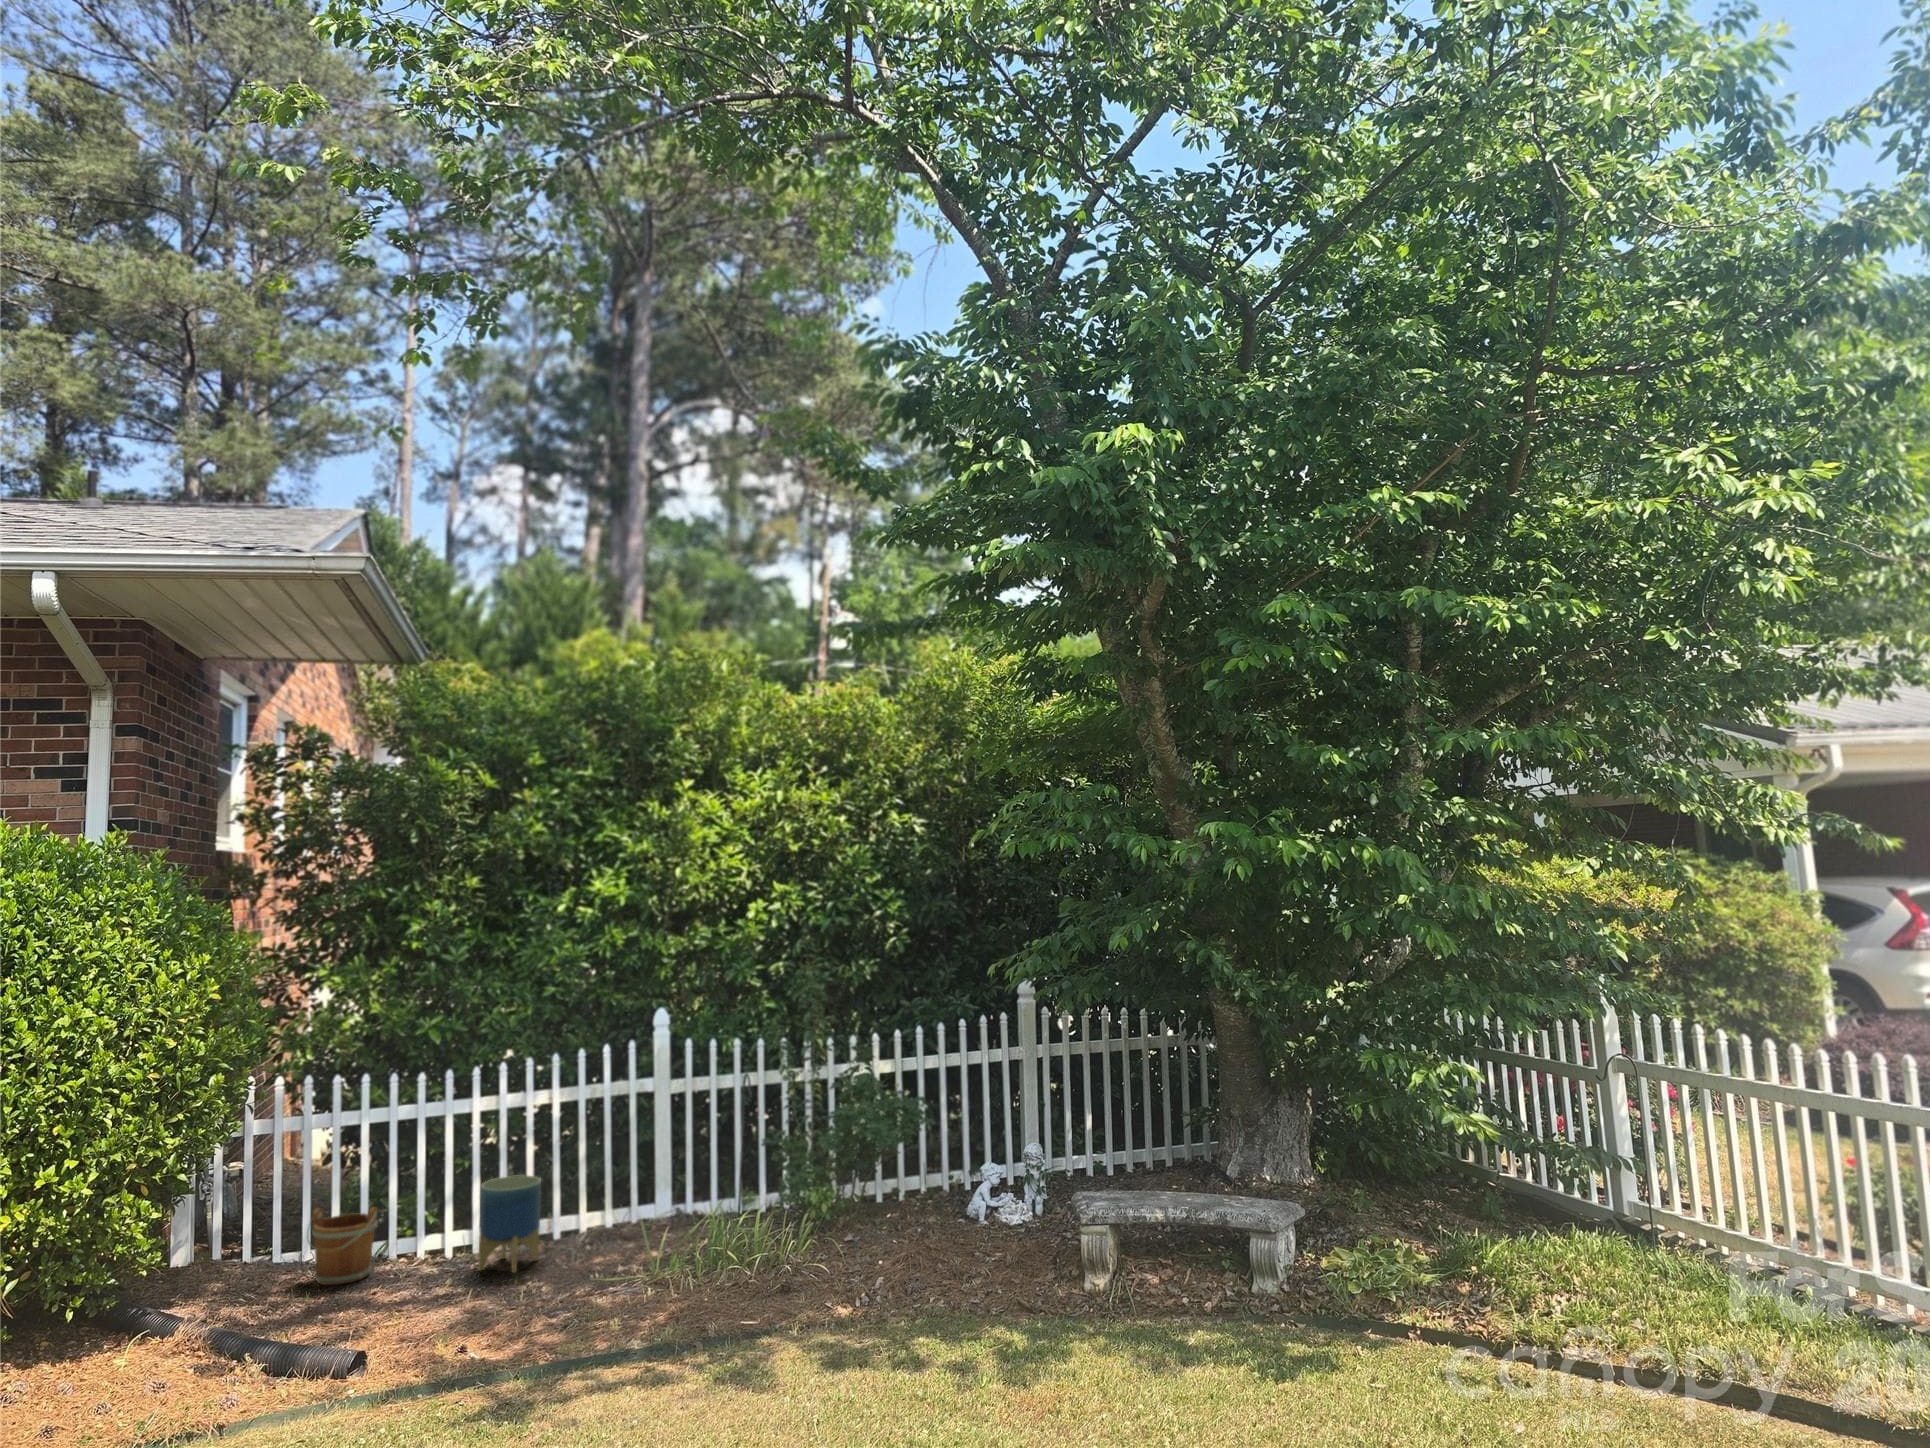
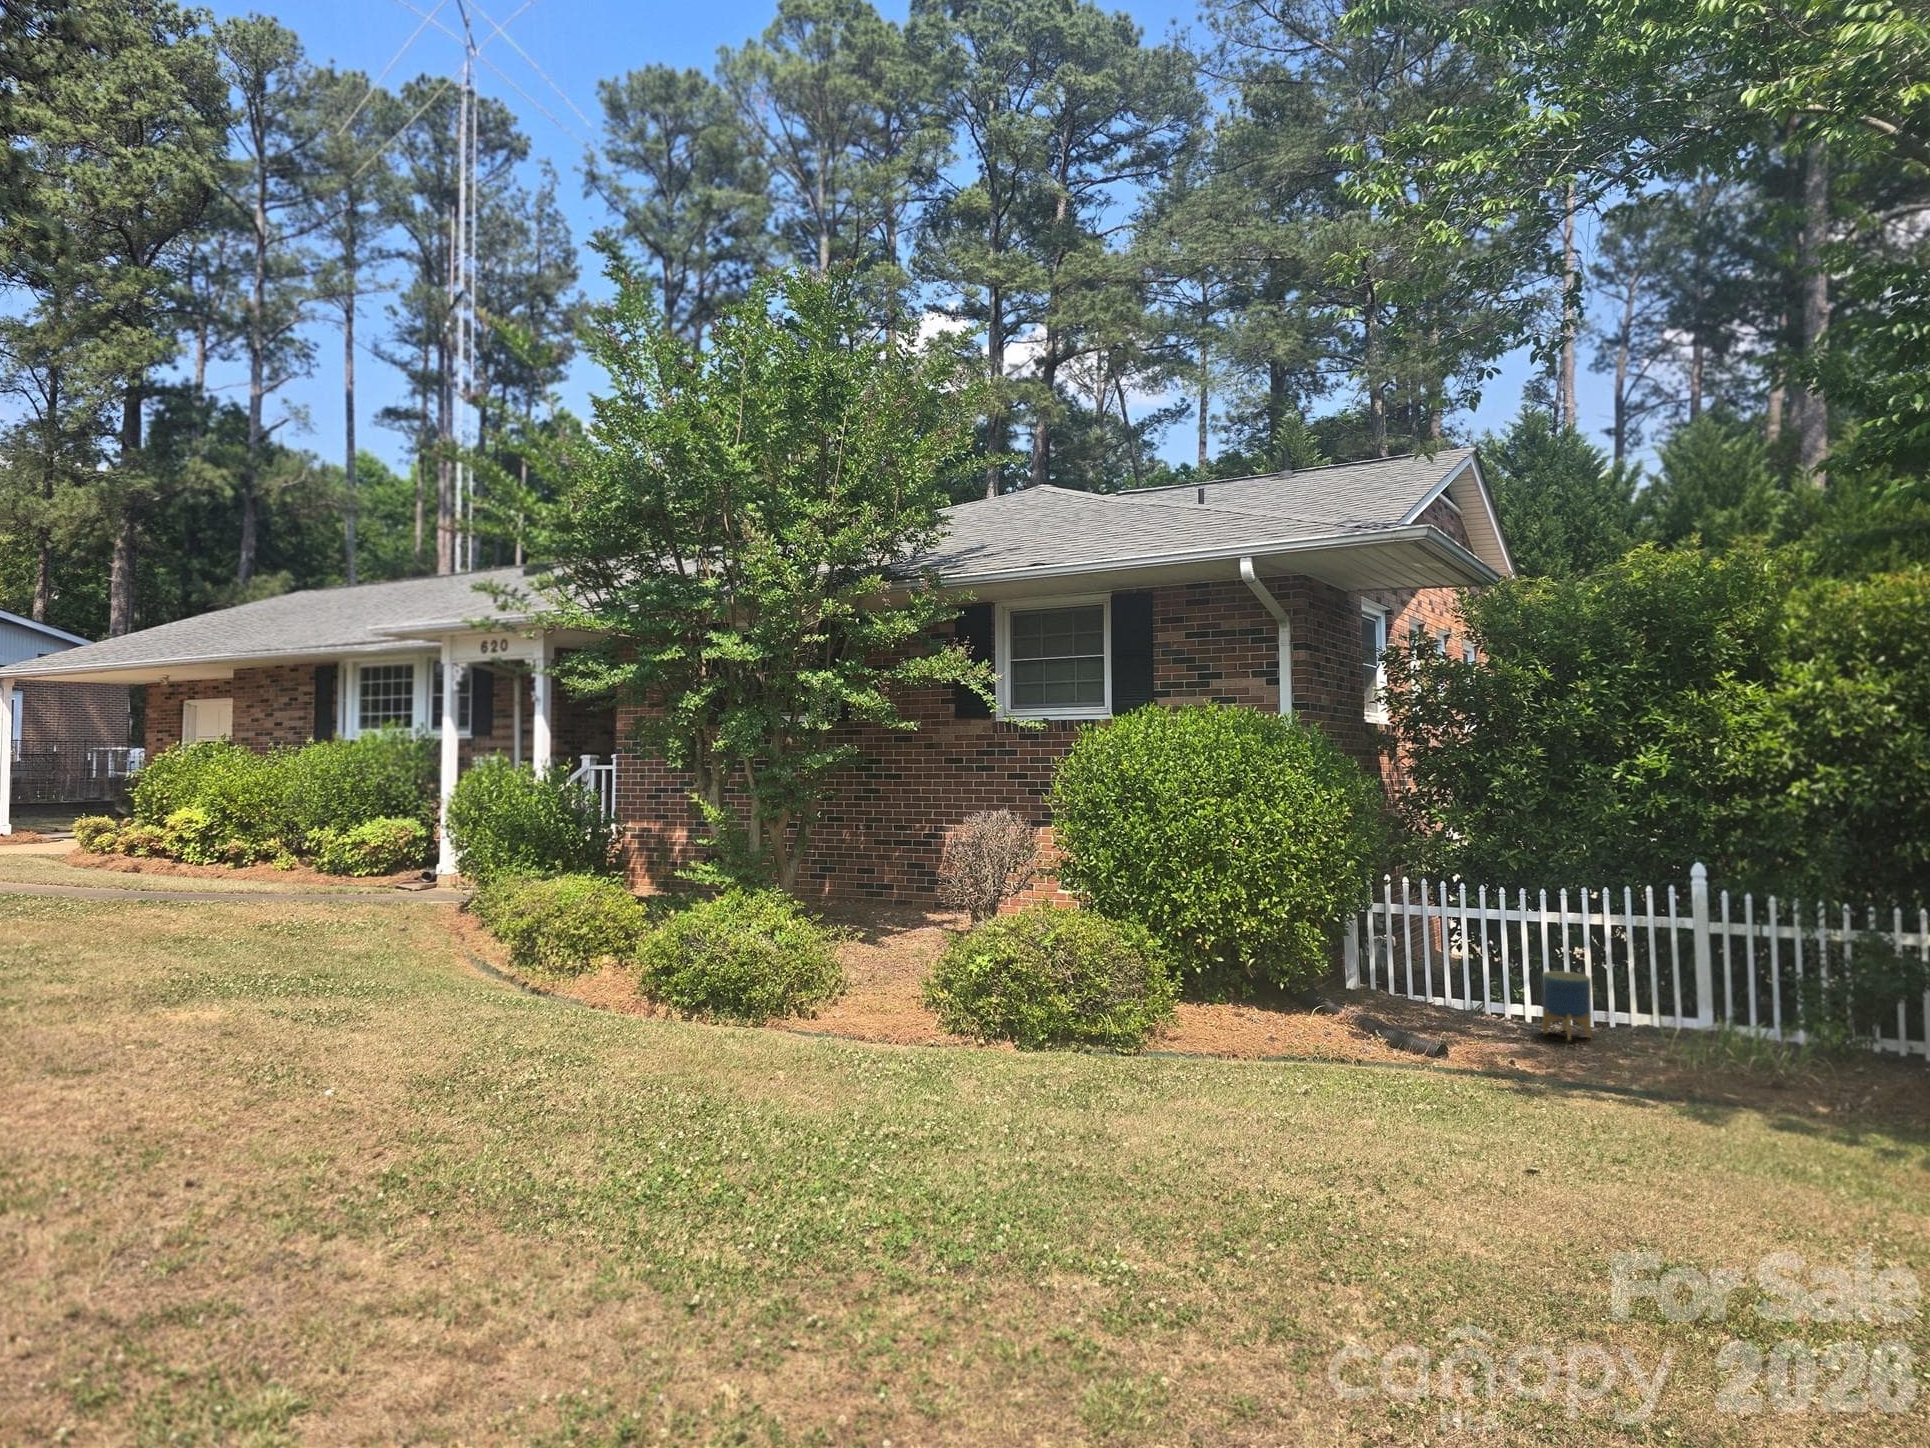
bucket: present [307,1207,378,1285] -> none [1423,966,1470,1019]

